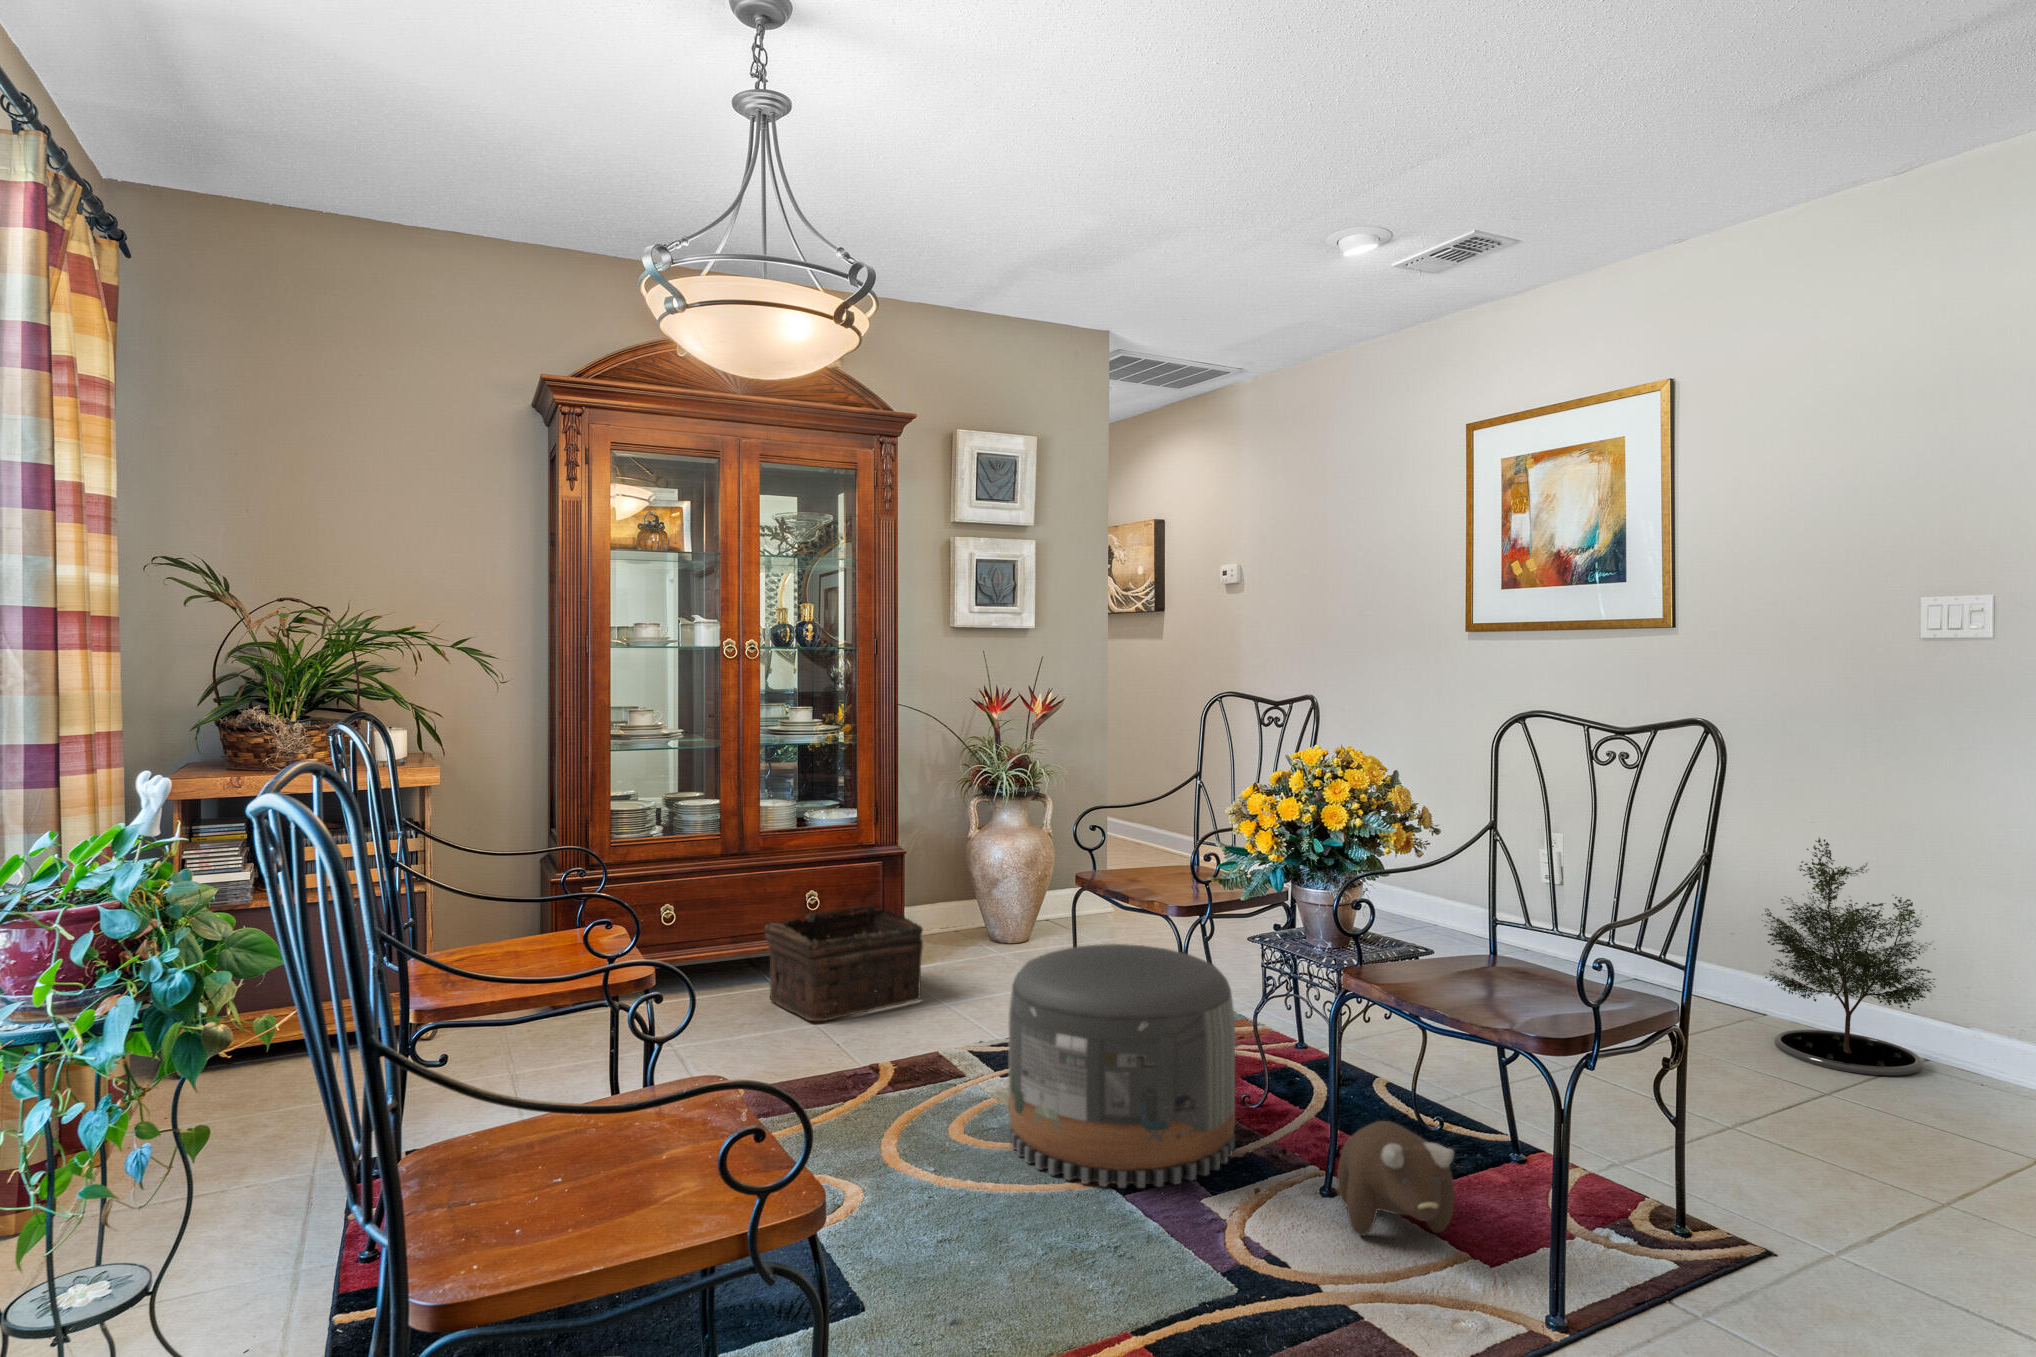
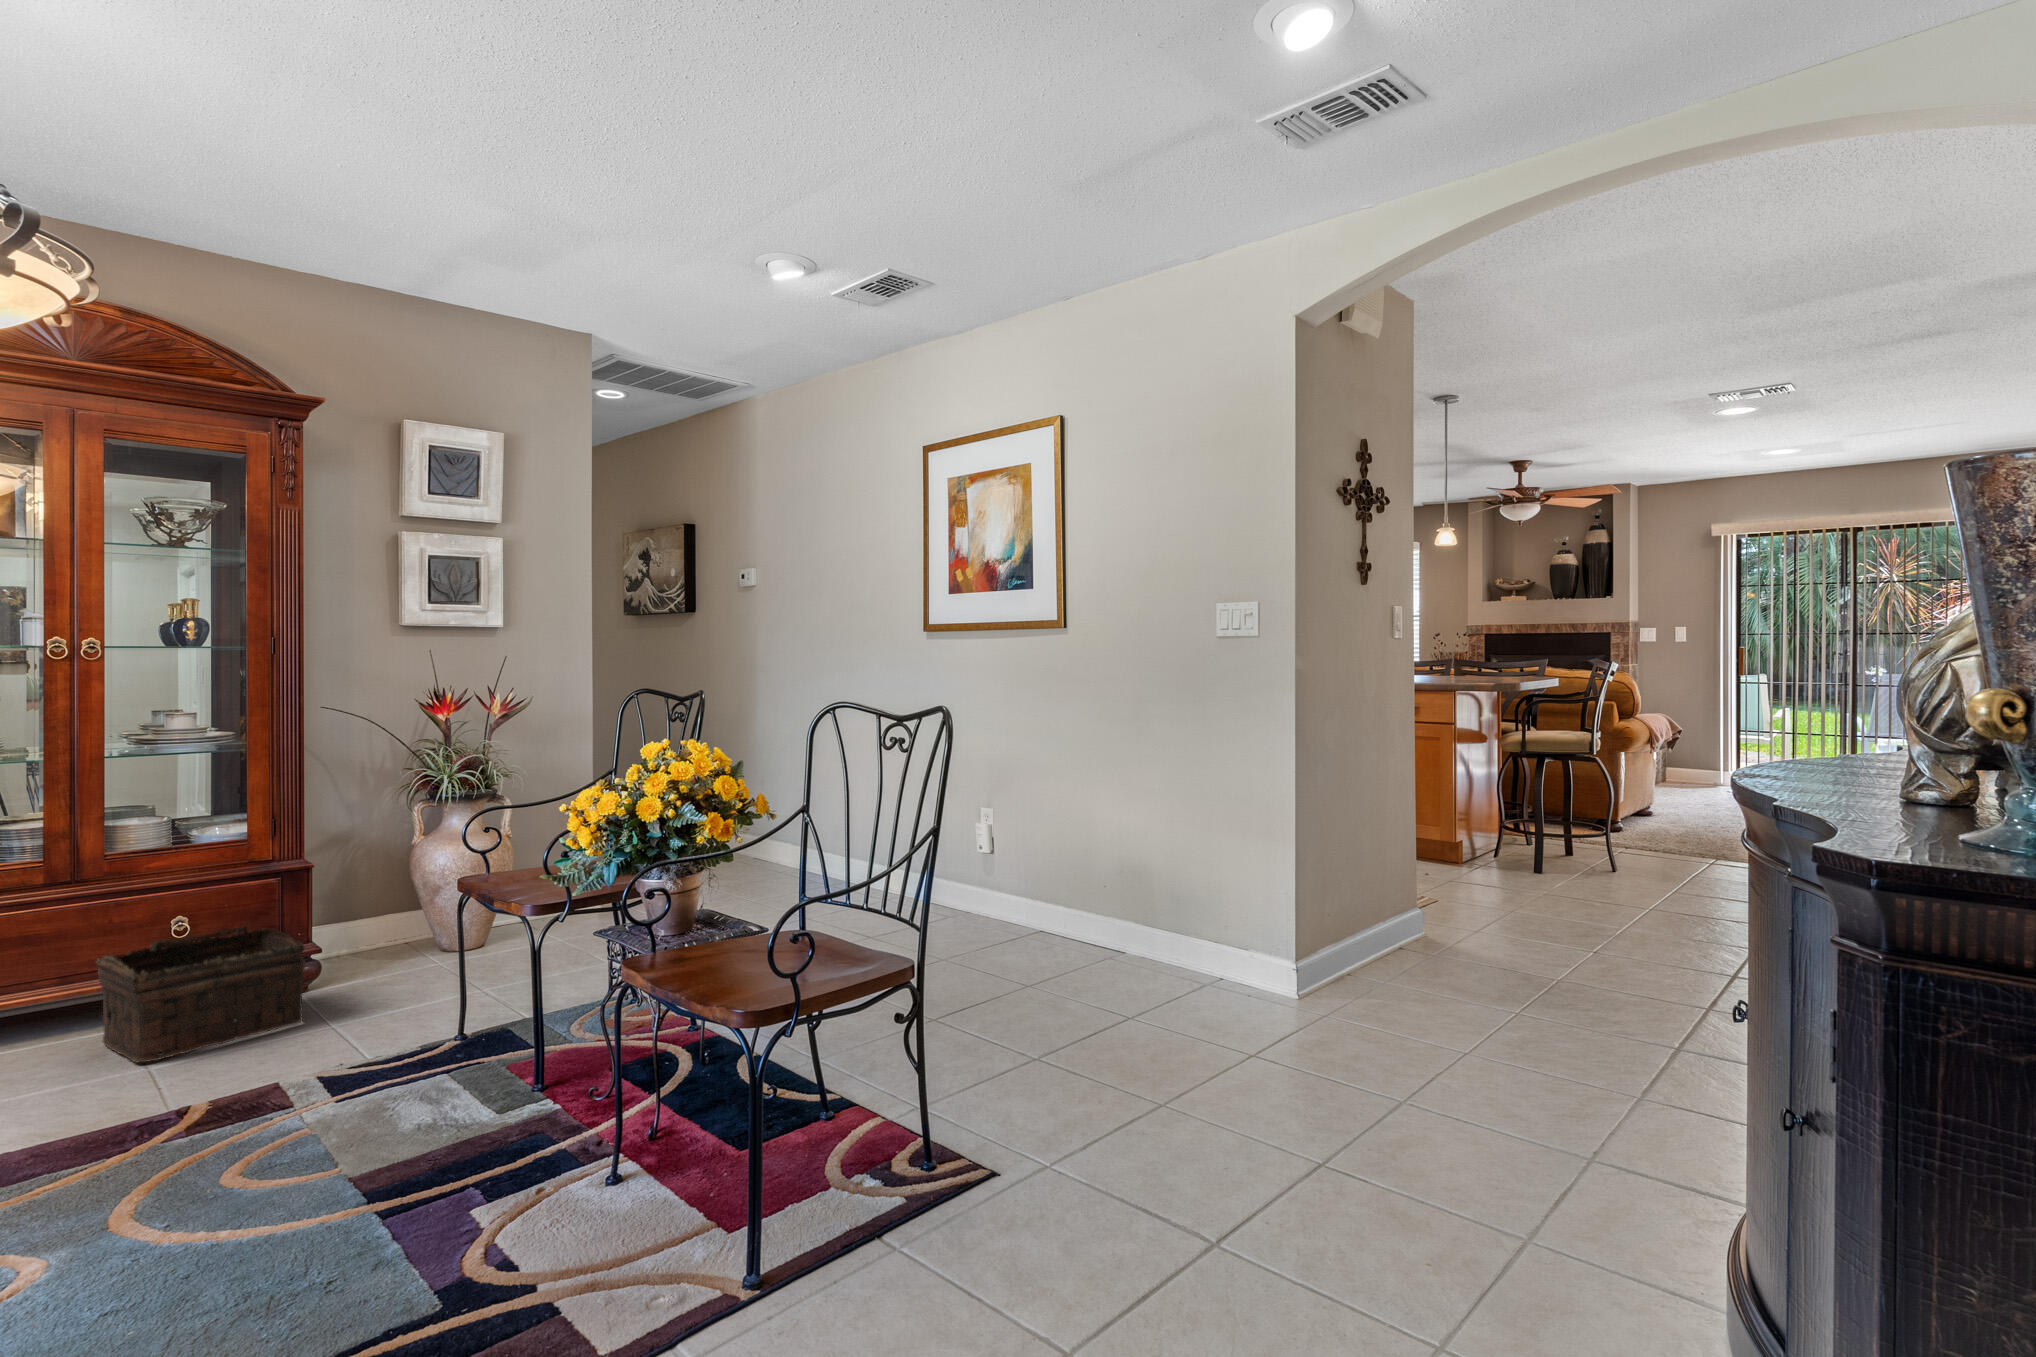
potted tree: present [1762,838,1935,1076] -> none [1099,802,1226,996]
pouf: present [1009,944,1235,1188] -> none [280,950,552,1213]
plush toy: present [1337,1121,1455,1236] -> none [597,1104,710,1223]

